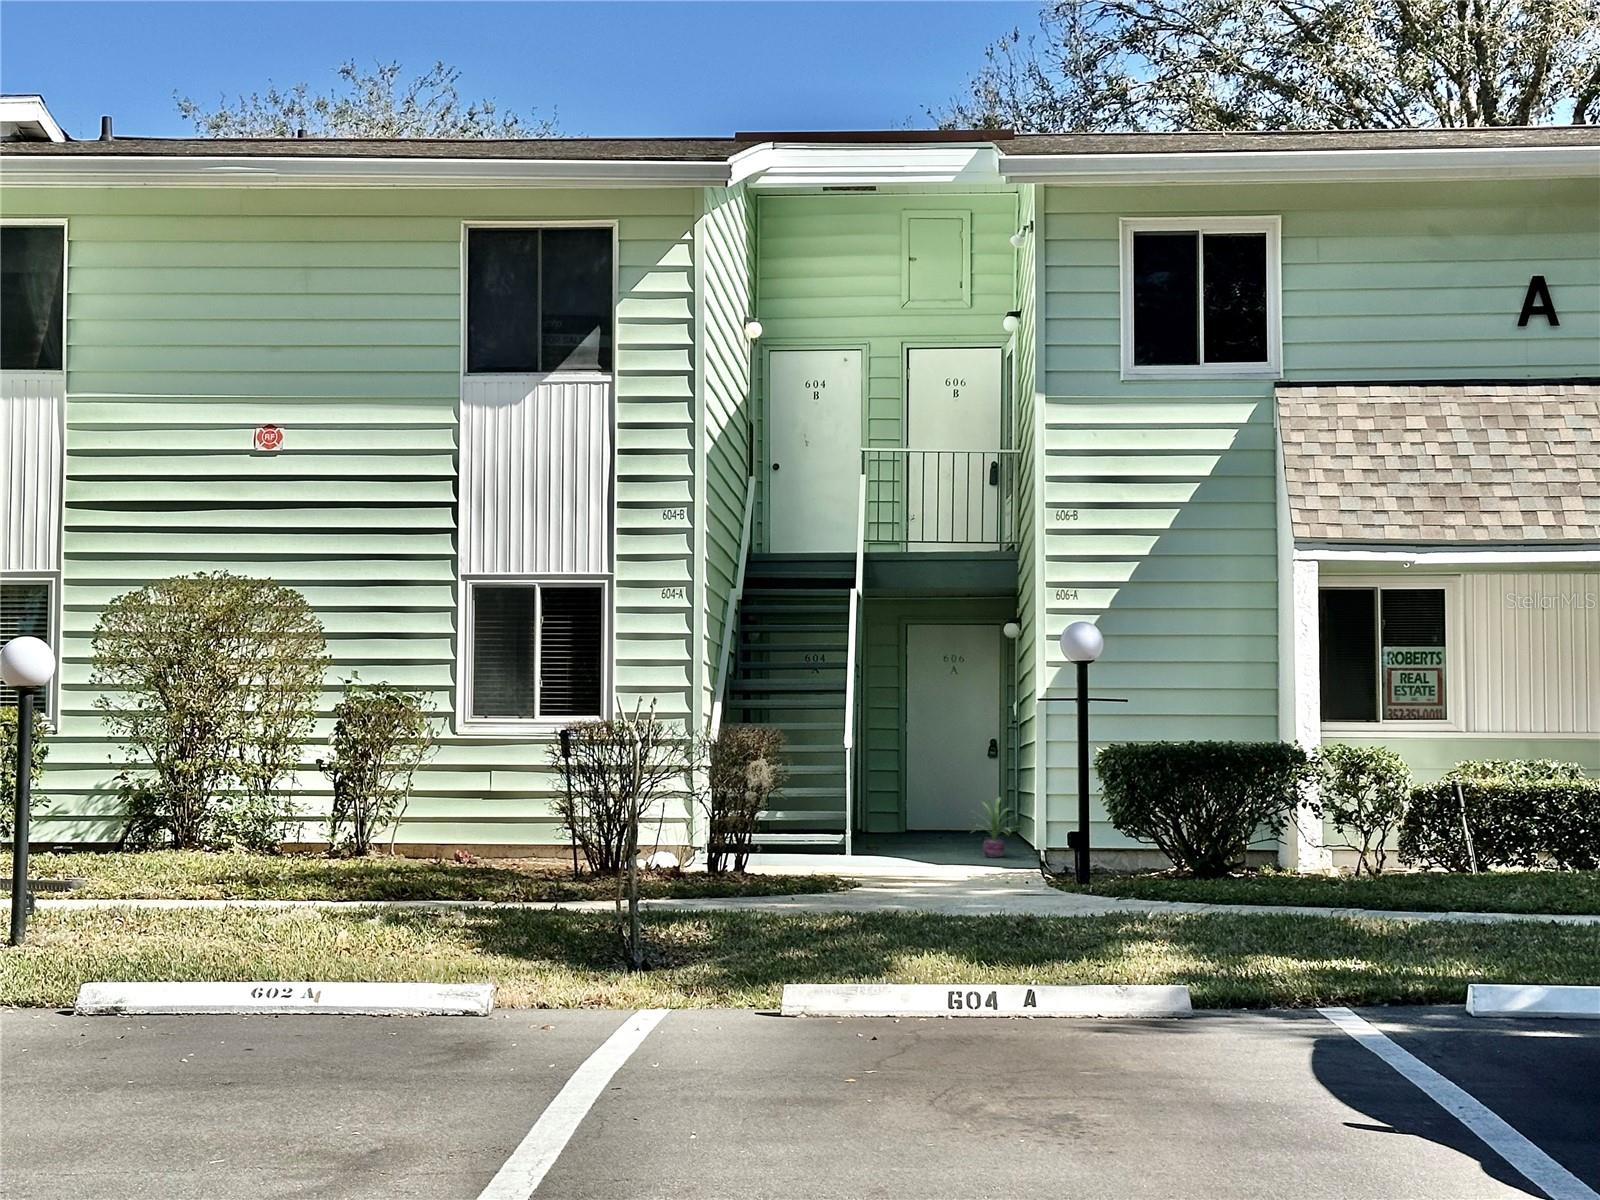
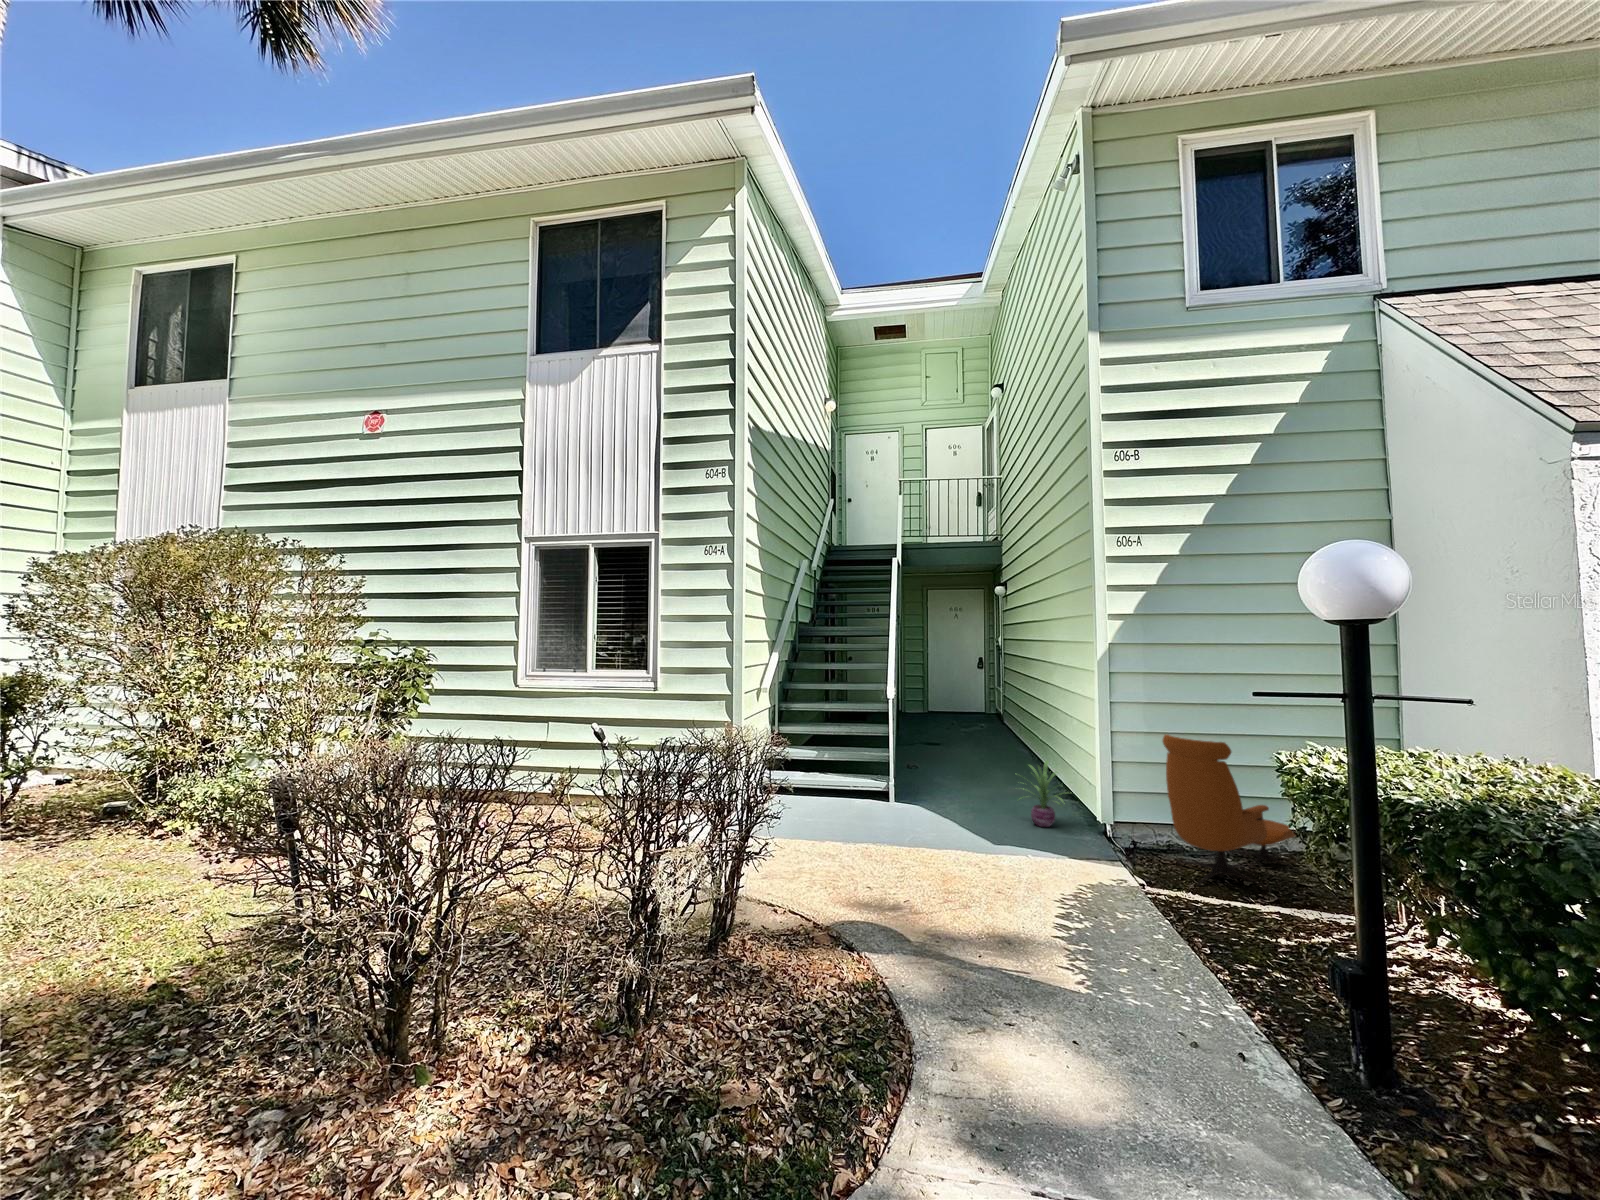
lounge chair: none [1077,761,1187,876] -> present [1163,735,1299,892]

